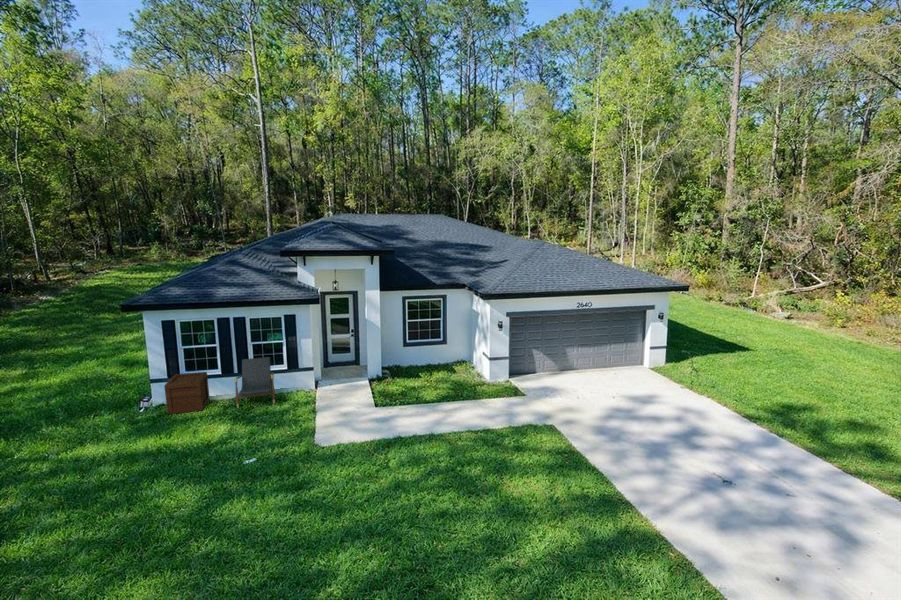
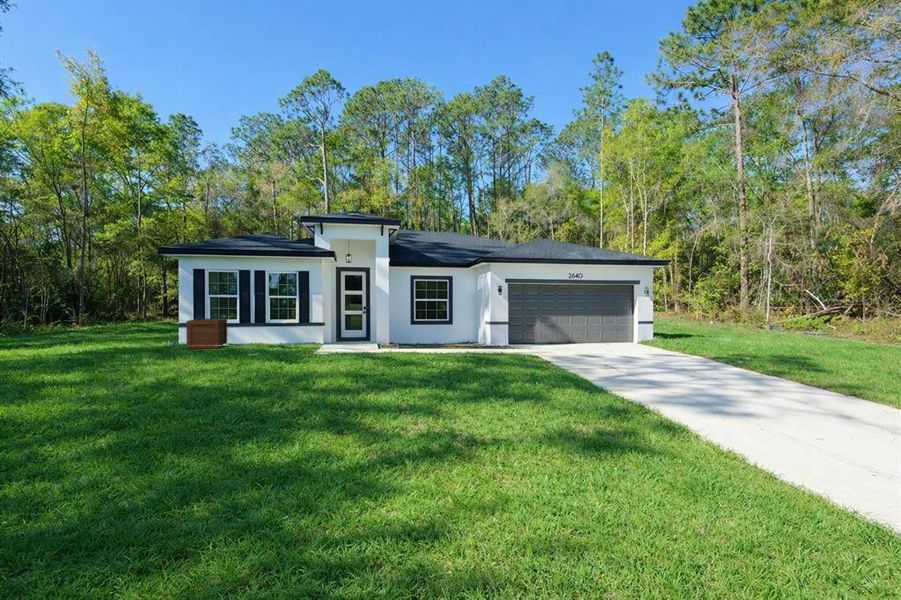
lounge chair: present [235,357,275,408] -> none [250,309,286,348]

